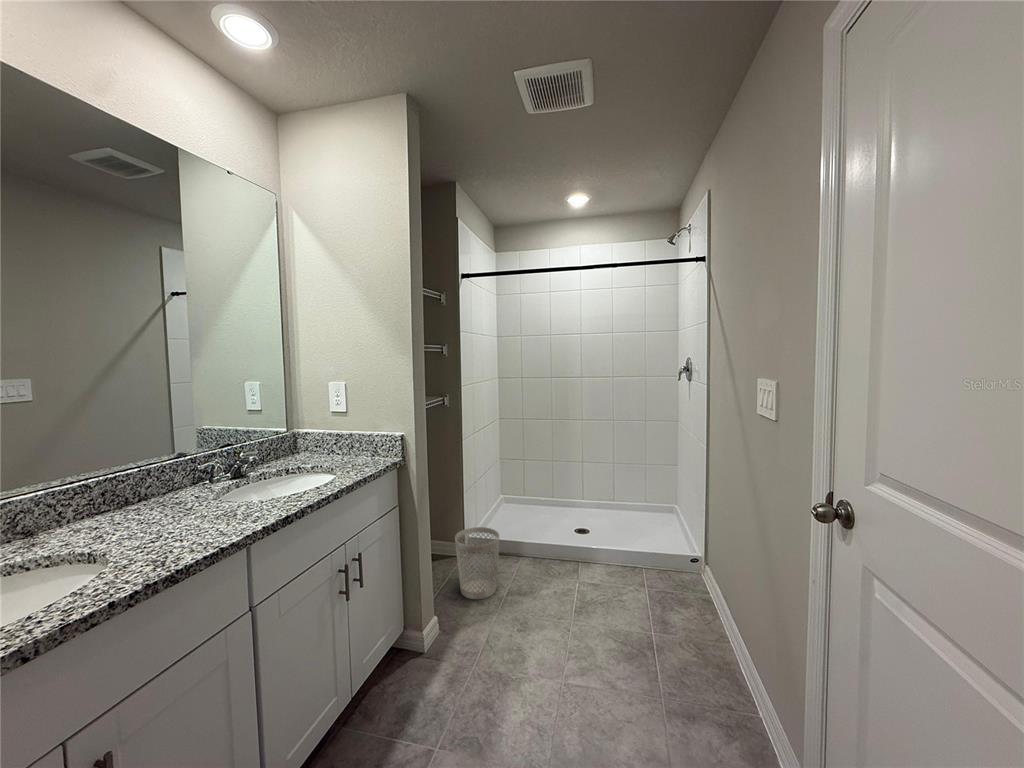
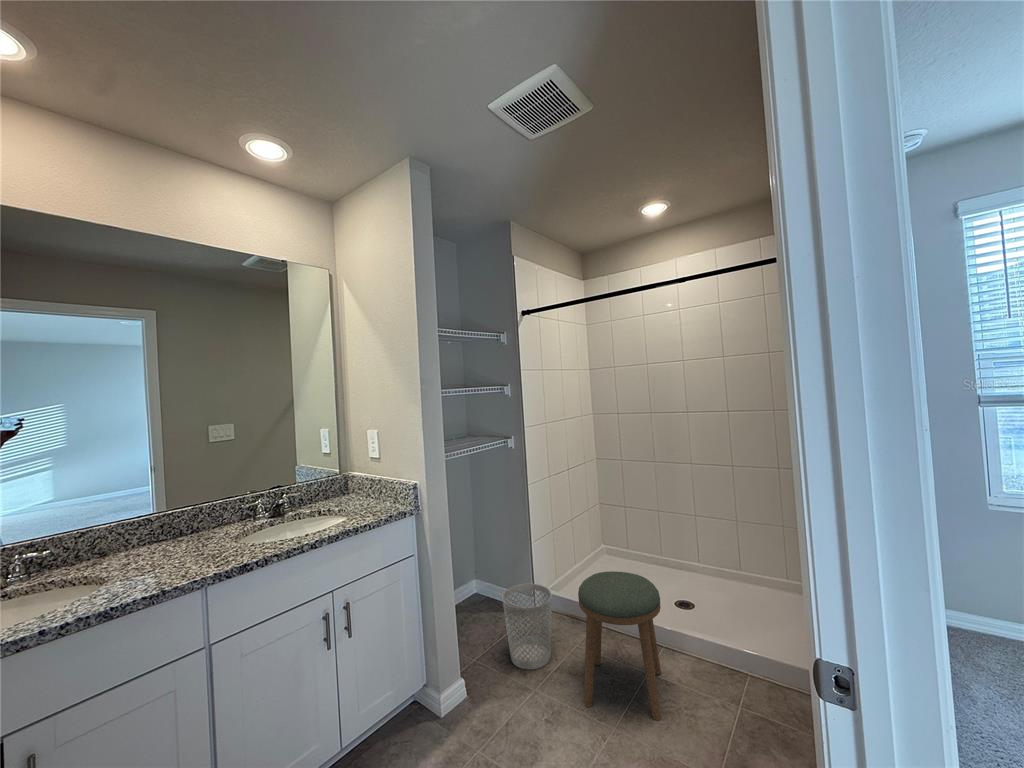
stool: none [531,505,599,613] -> present [578,571,661,720]

